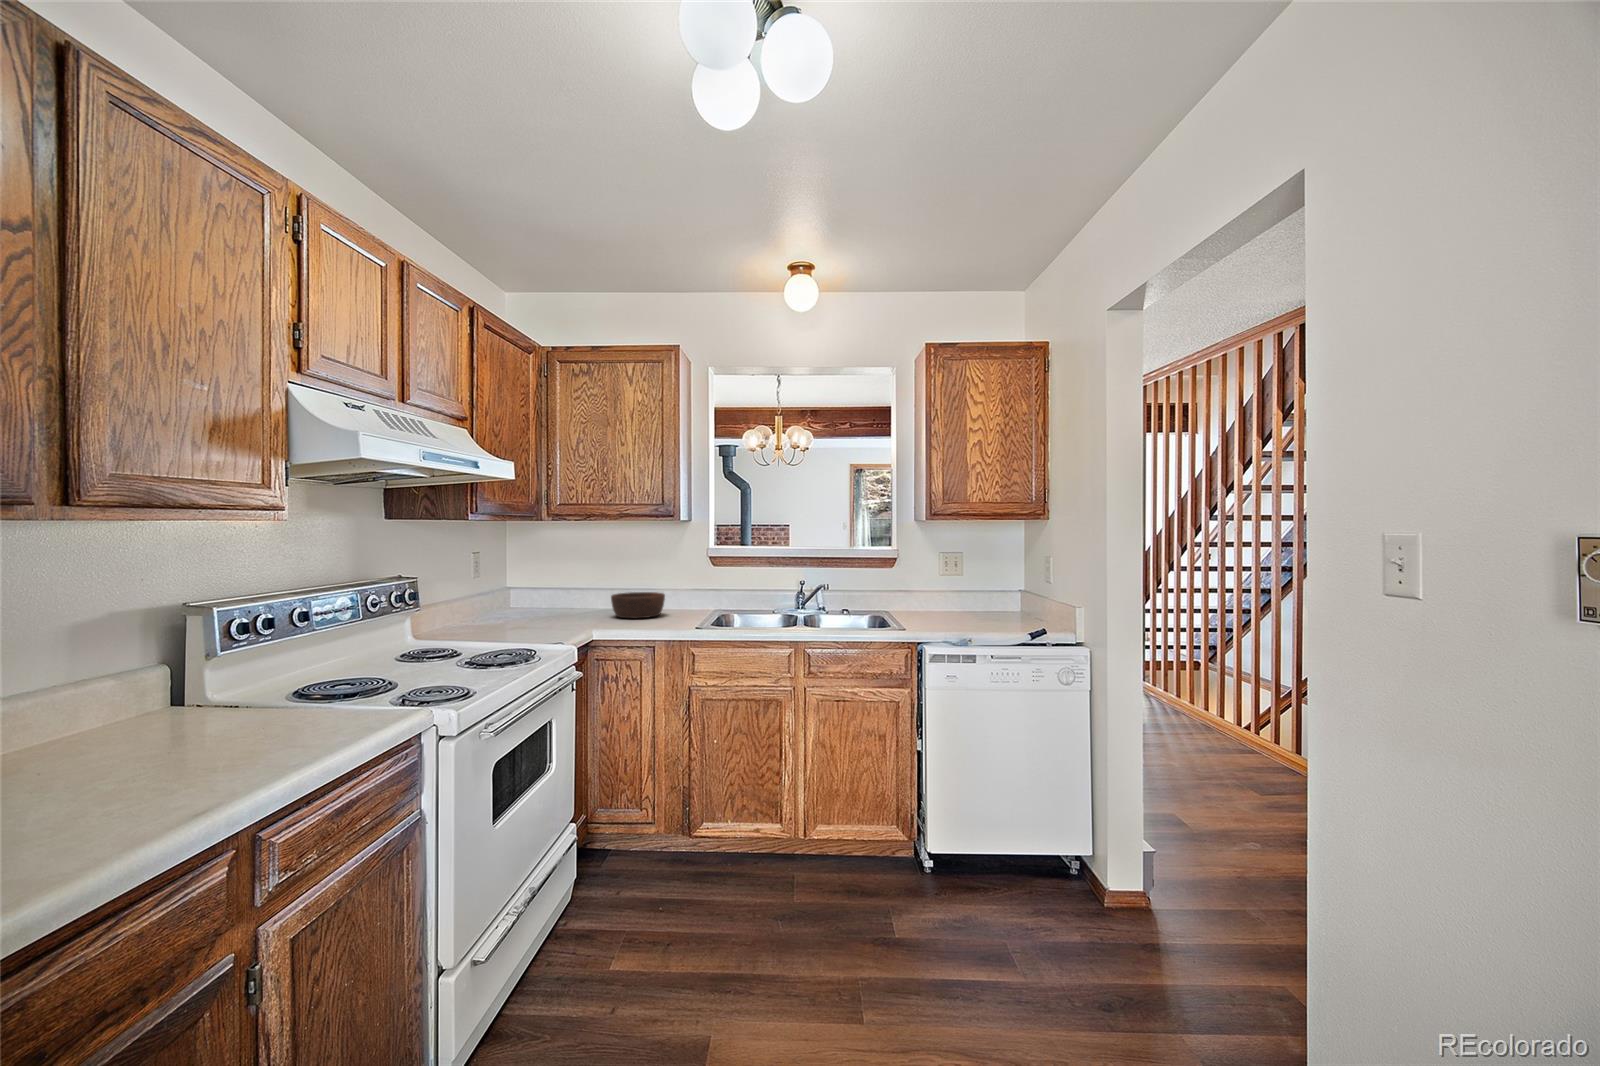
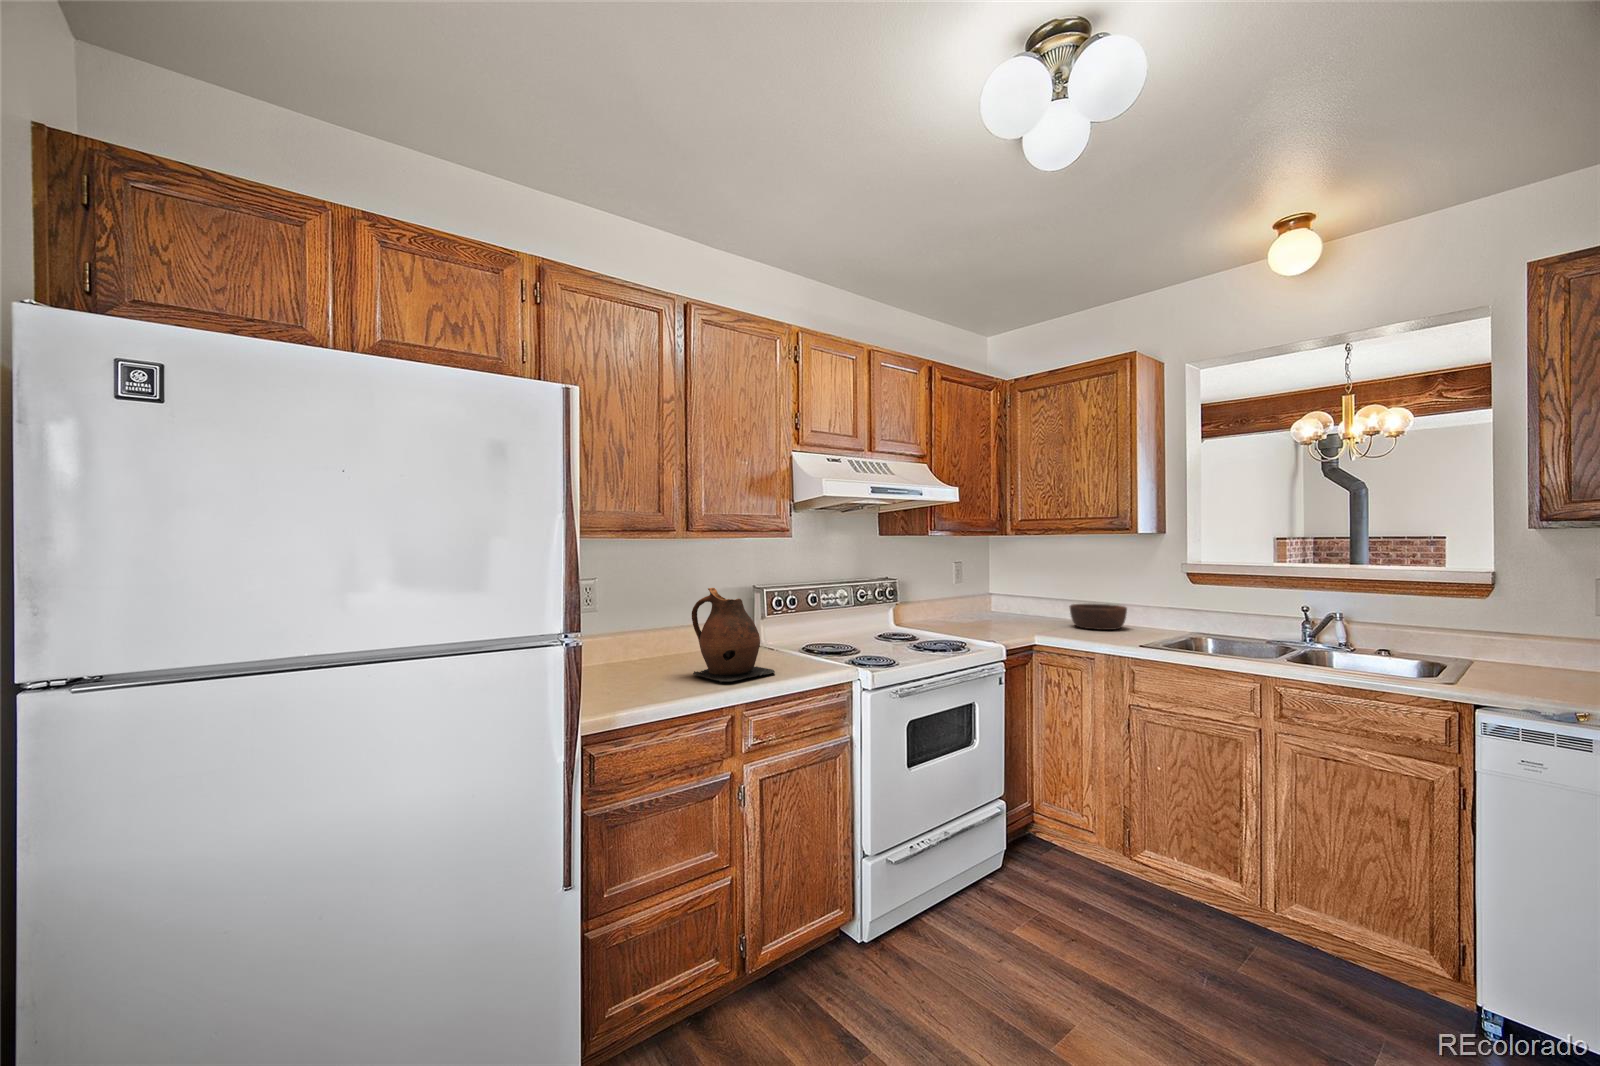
ceramic pitcher: none [85,611,290,783] -> present [692,588,775,683]

